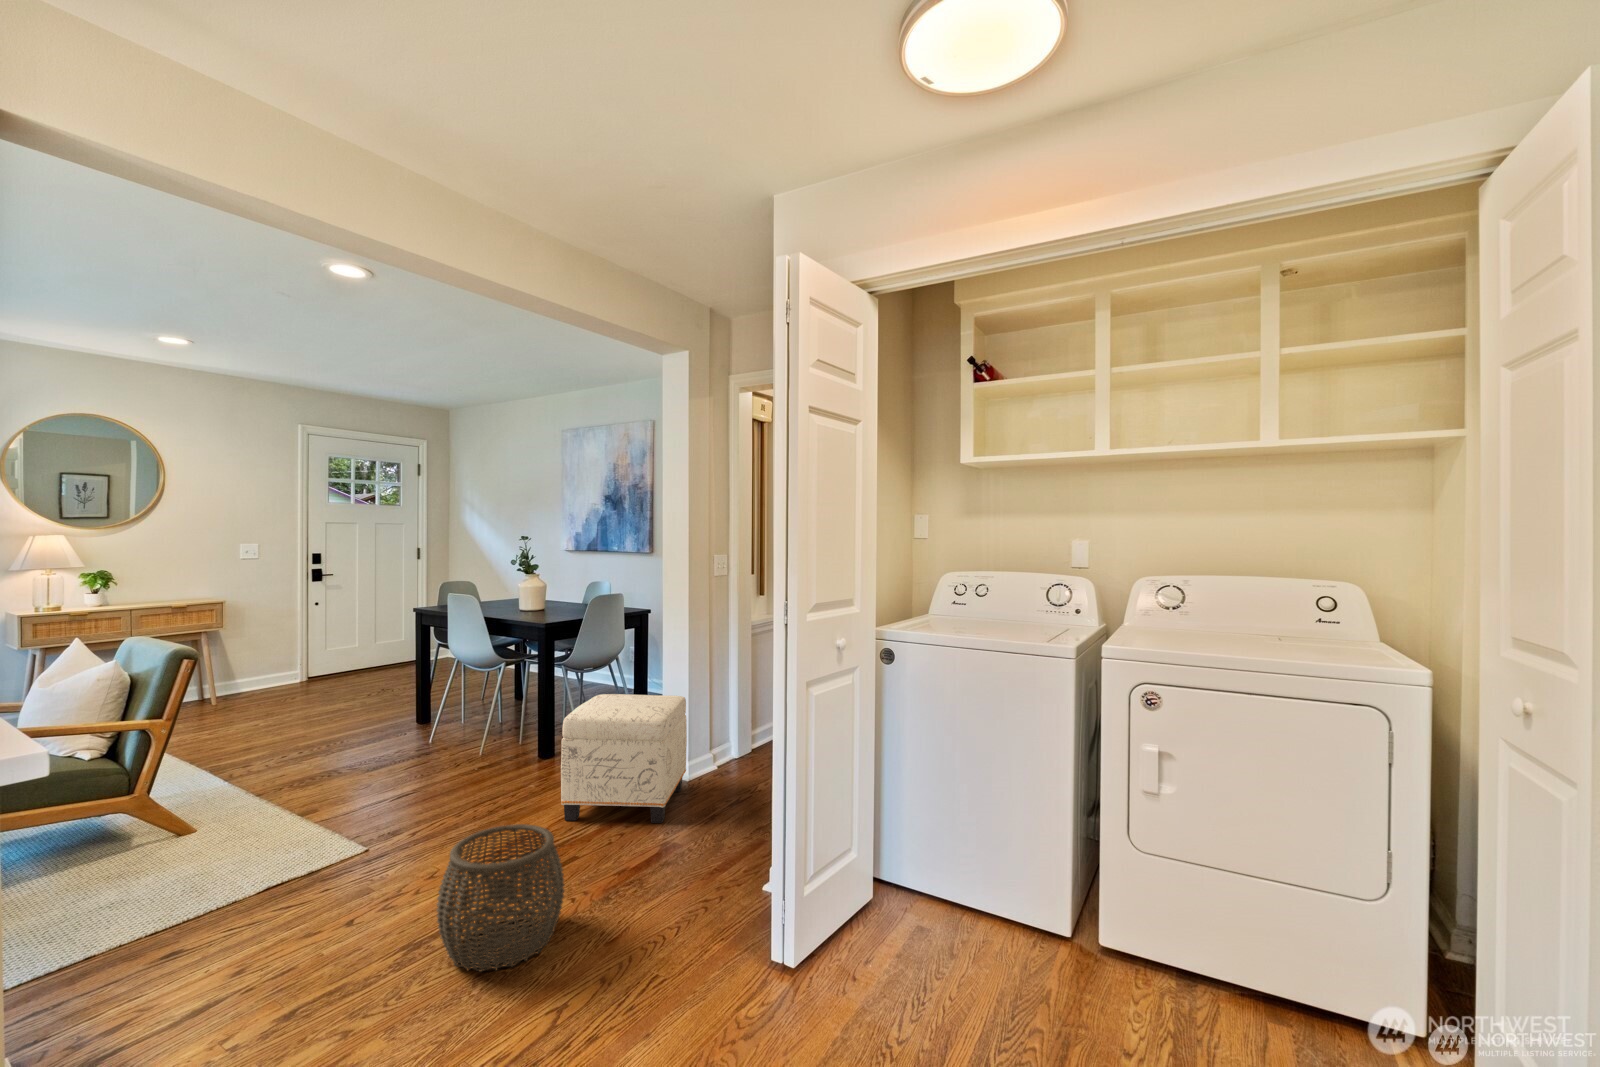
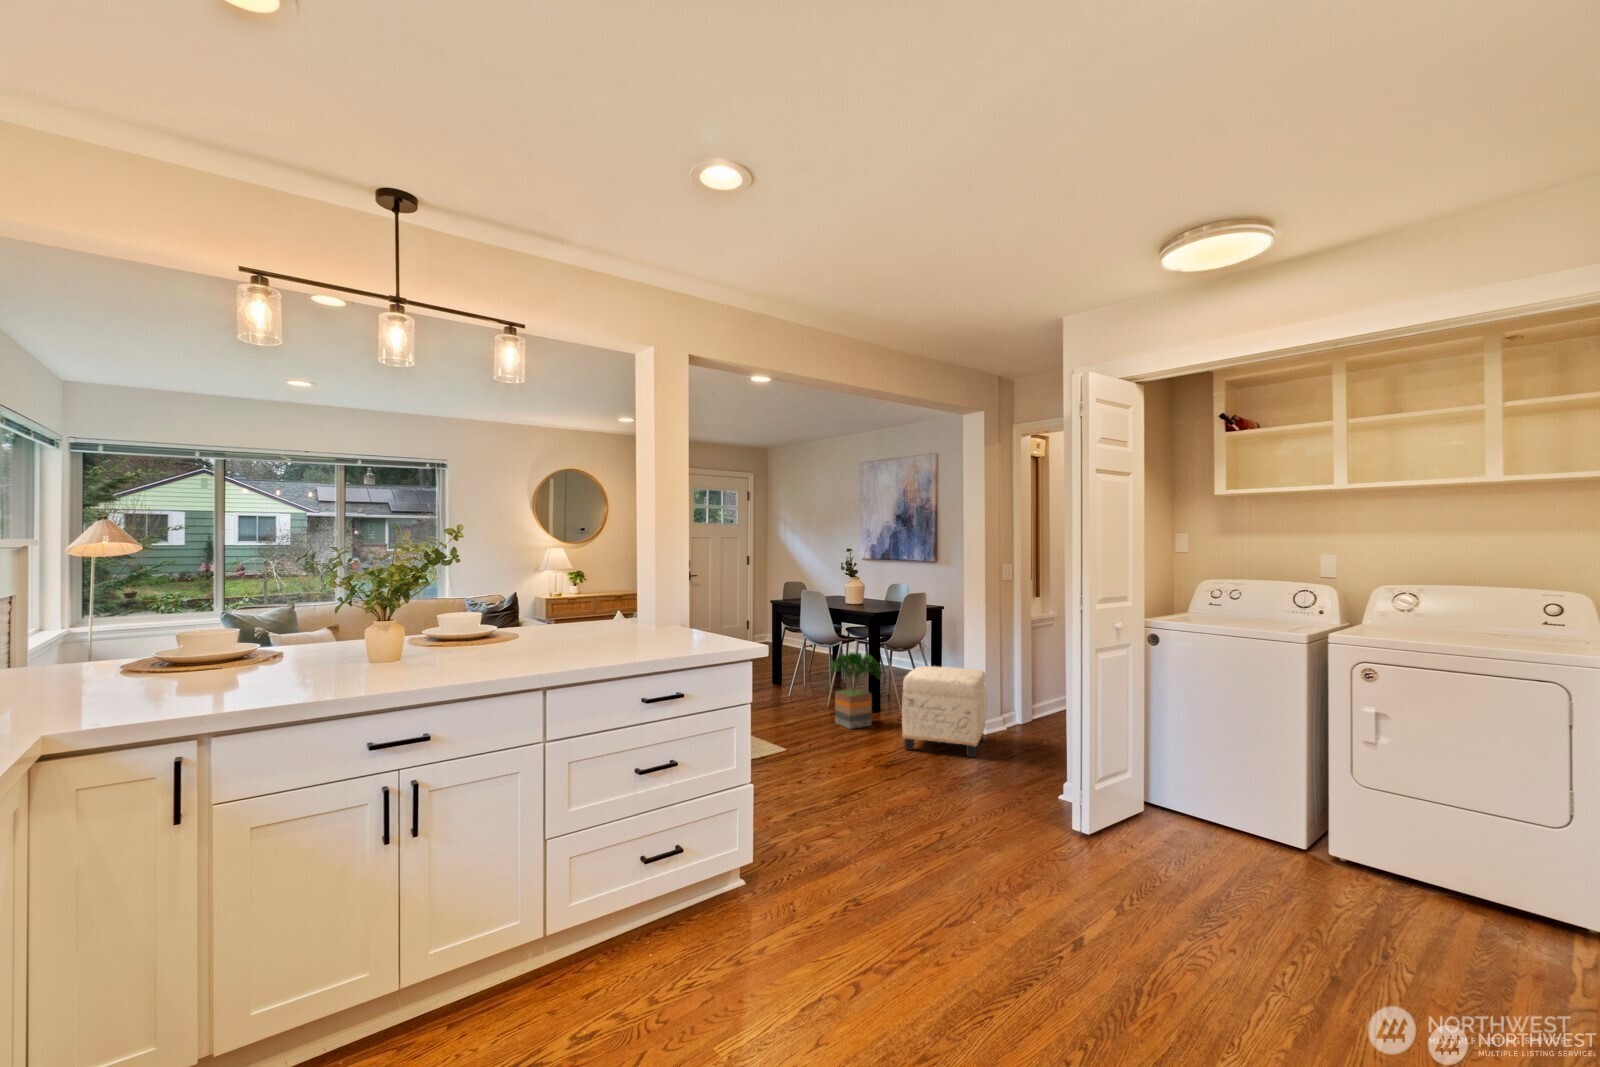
potted tree: none [469,677,552,791] -> present [831,652,883,729]
woven basket: present [437,824,564,972] -> none [859,734,931,813]

